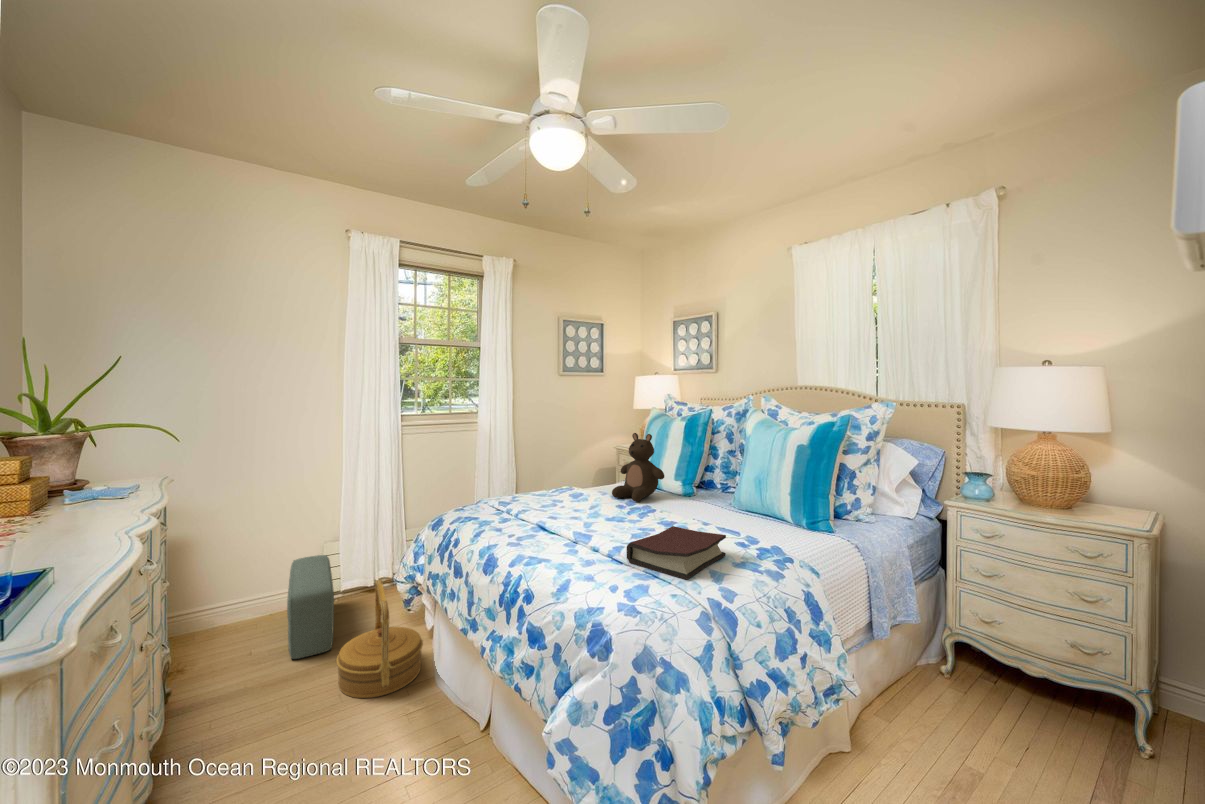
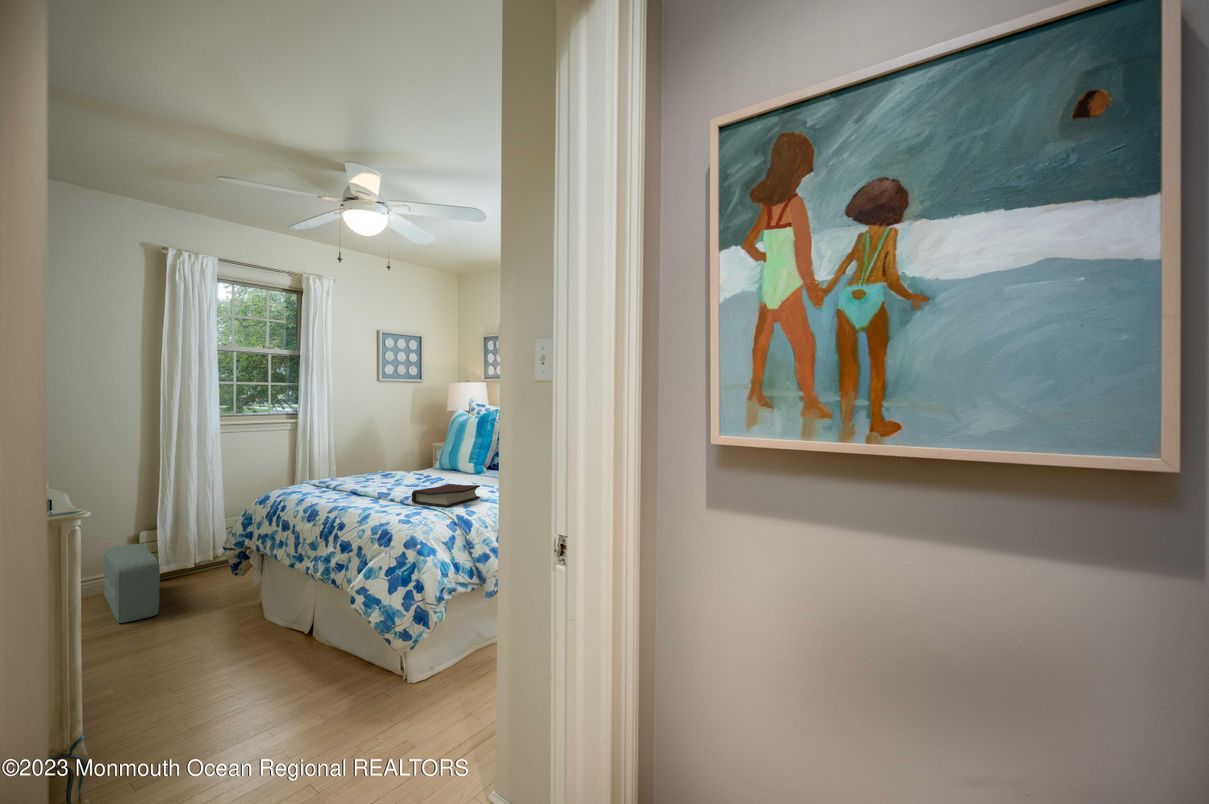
stuffed bear: present [612,433,664,501] -> none [416,427,458,478]
woven basket: present [336,580,423,698] -> none [171,549,250,636]

